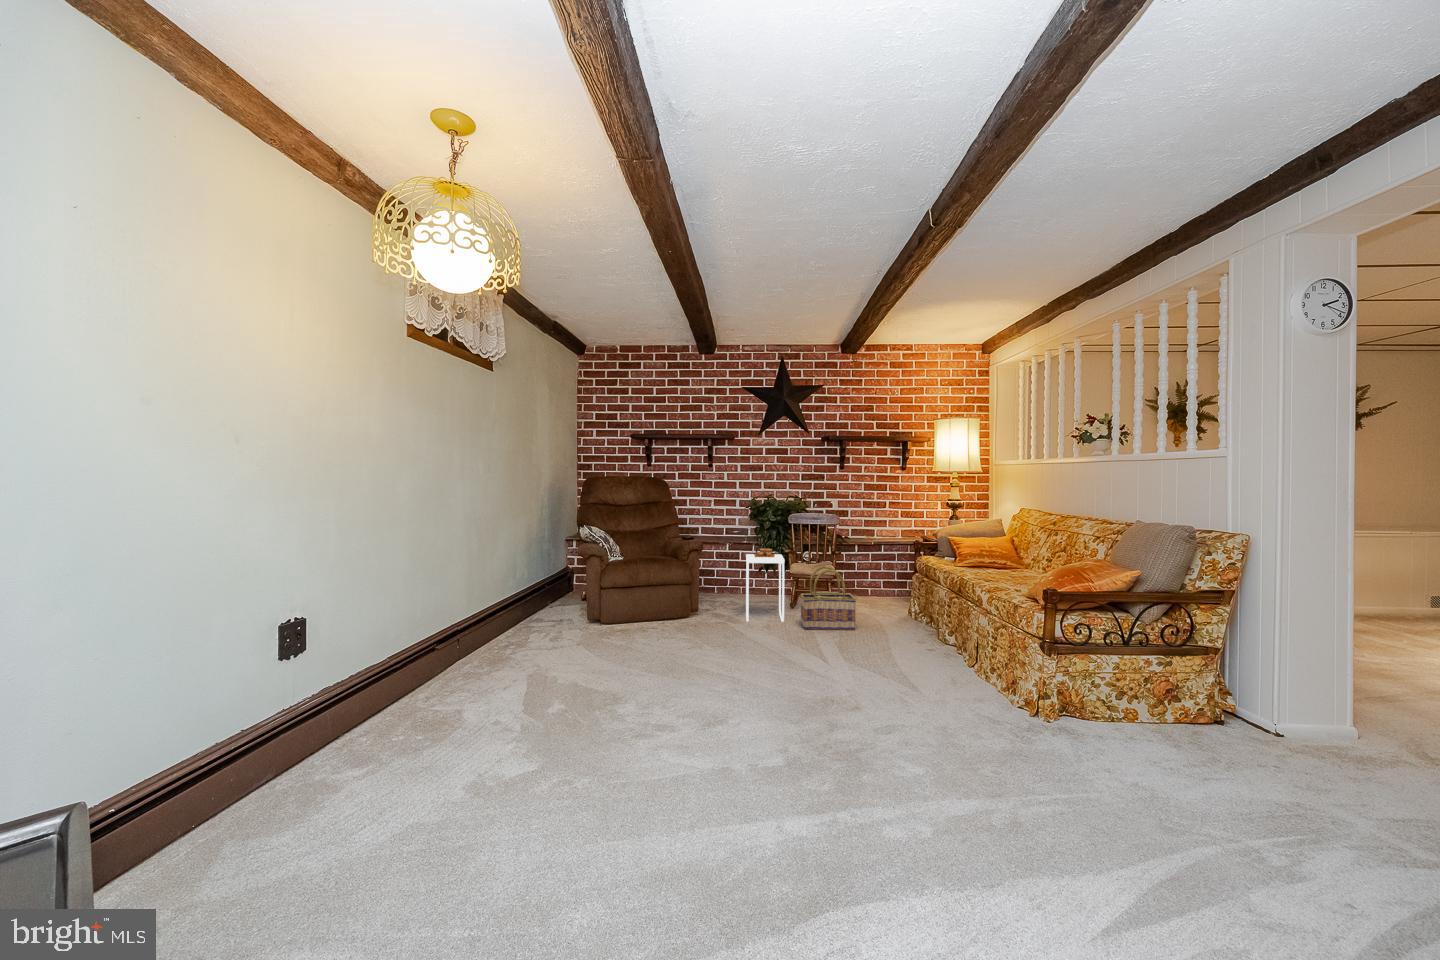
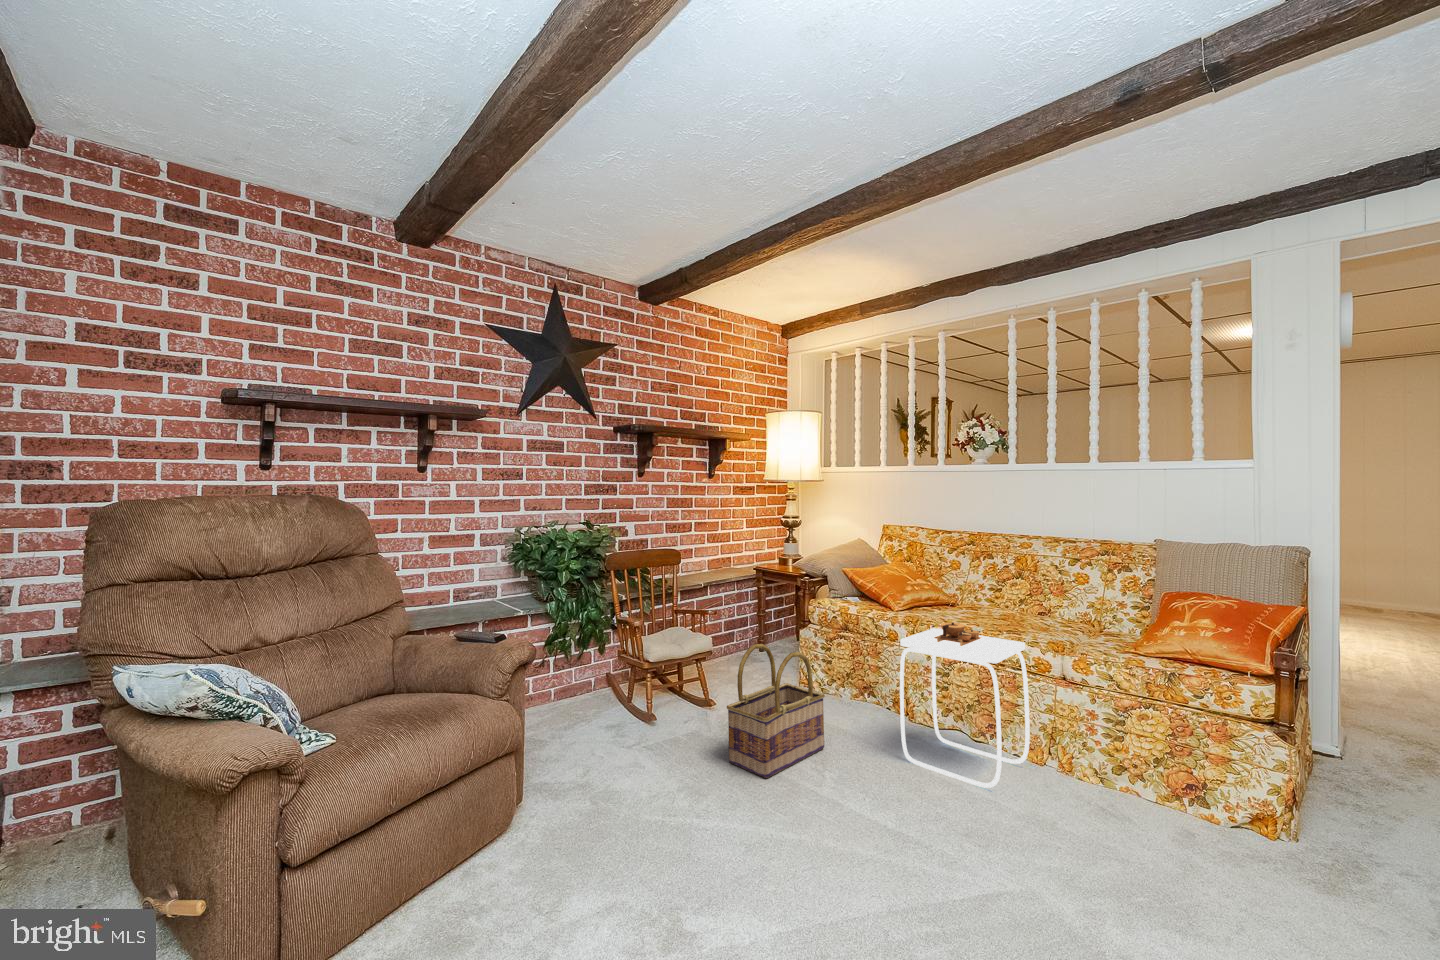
side table: present [746,548,785,622] -> present [900,623,1030,788]

